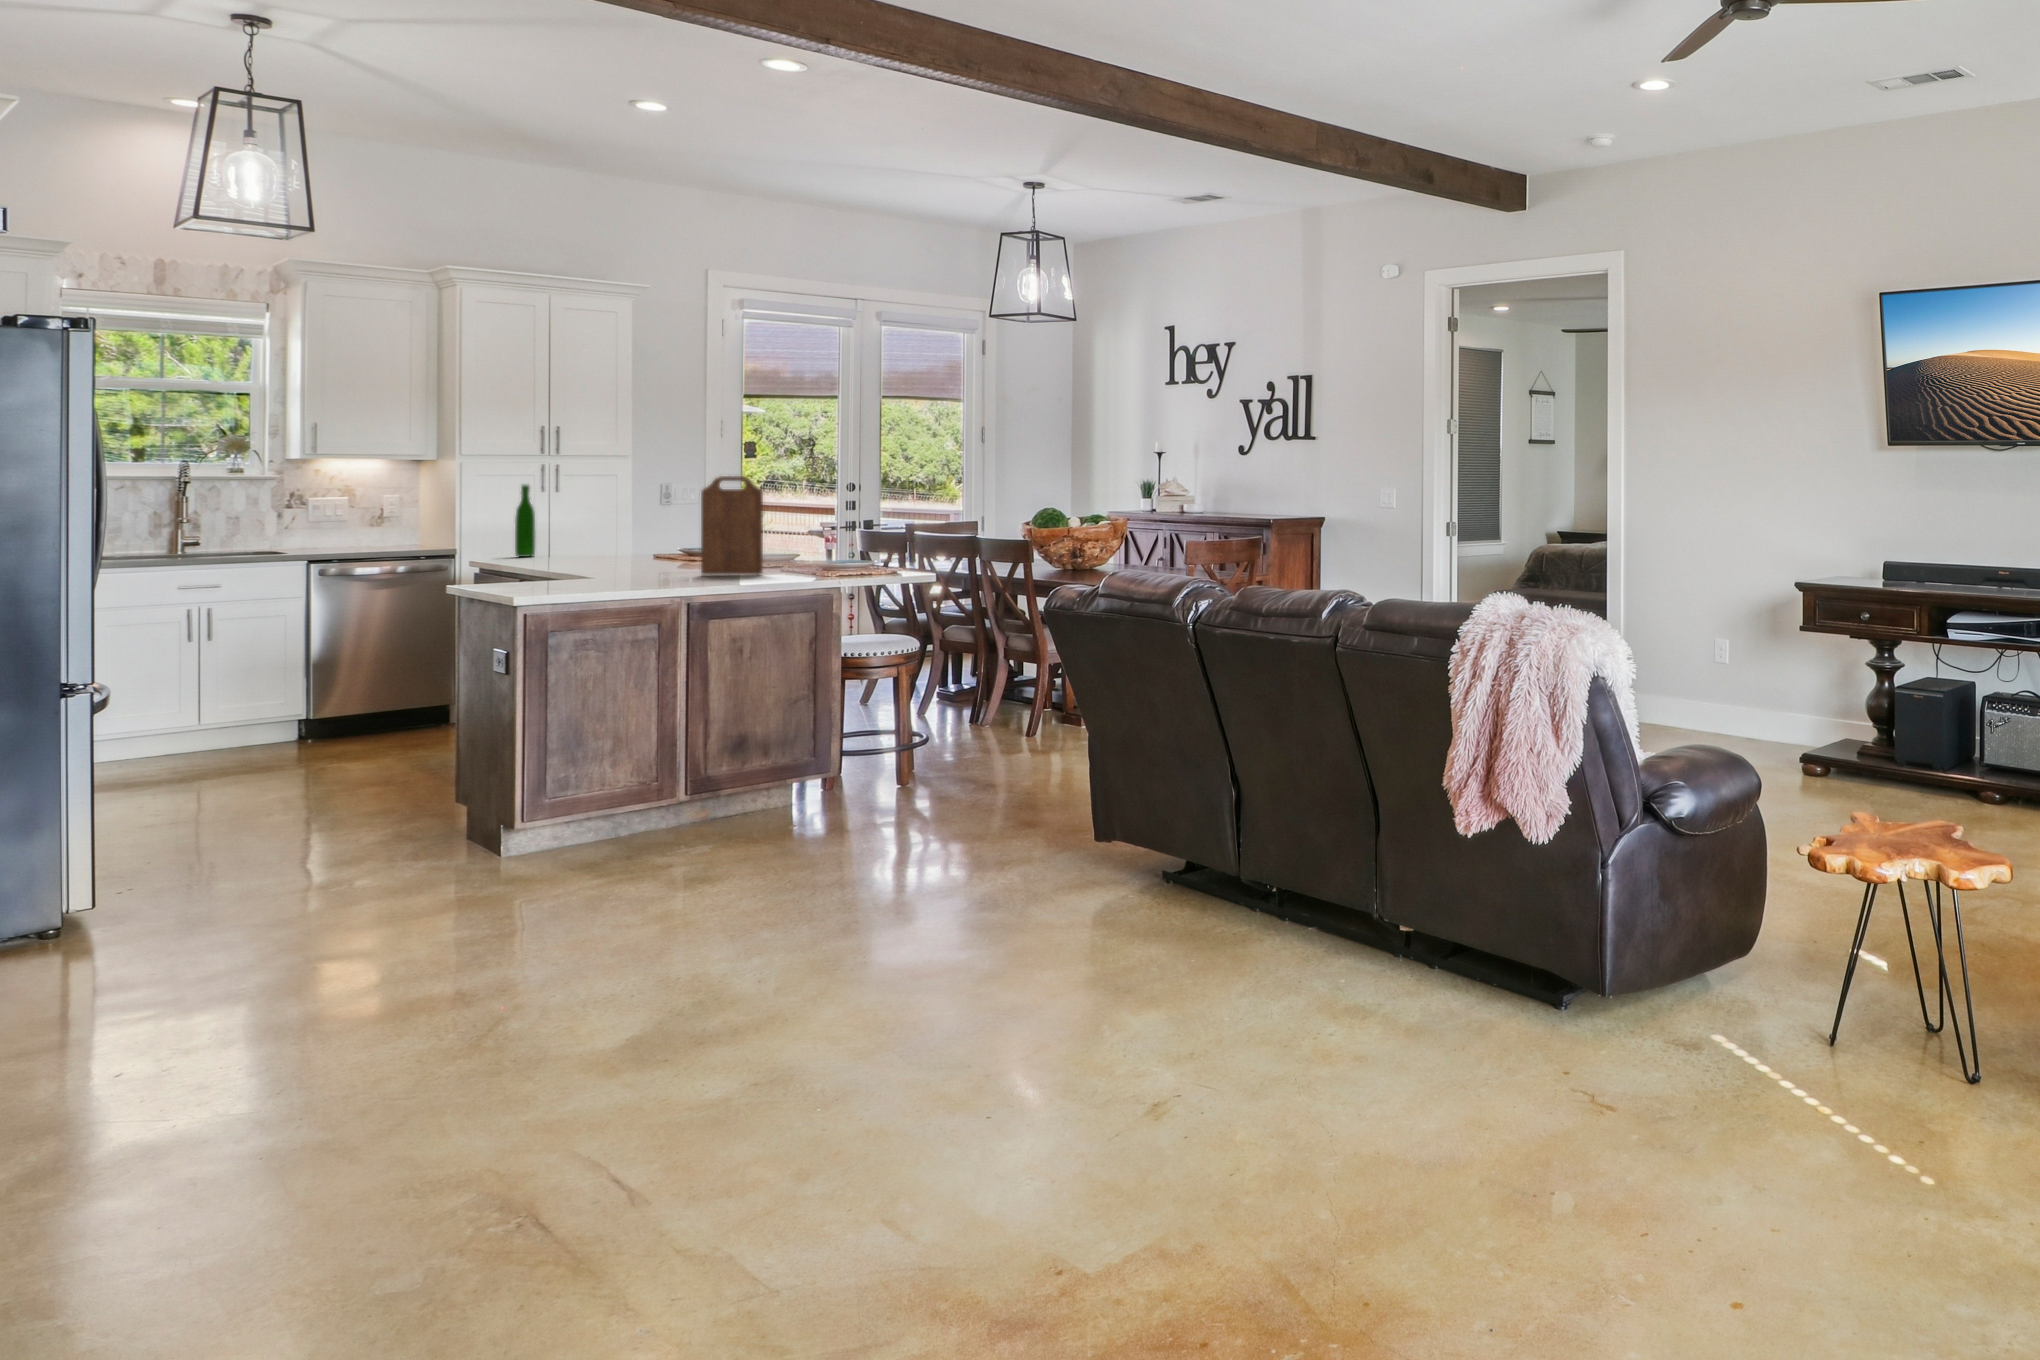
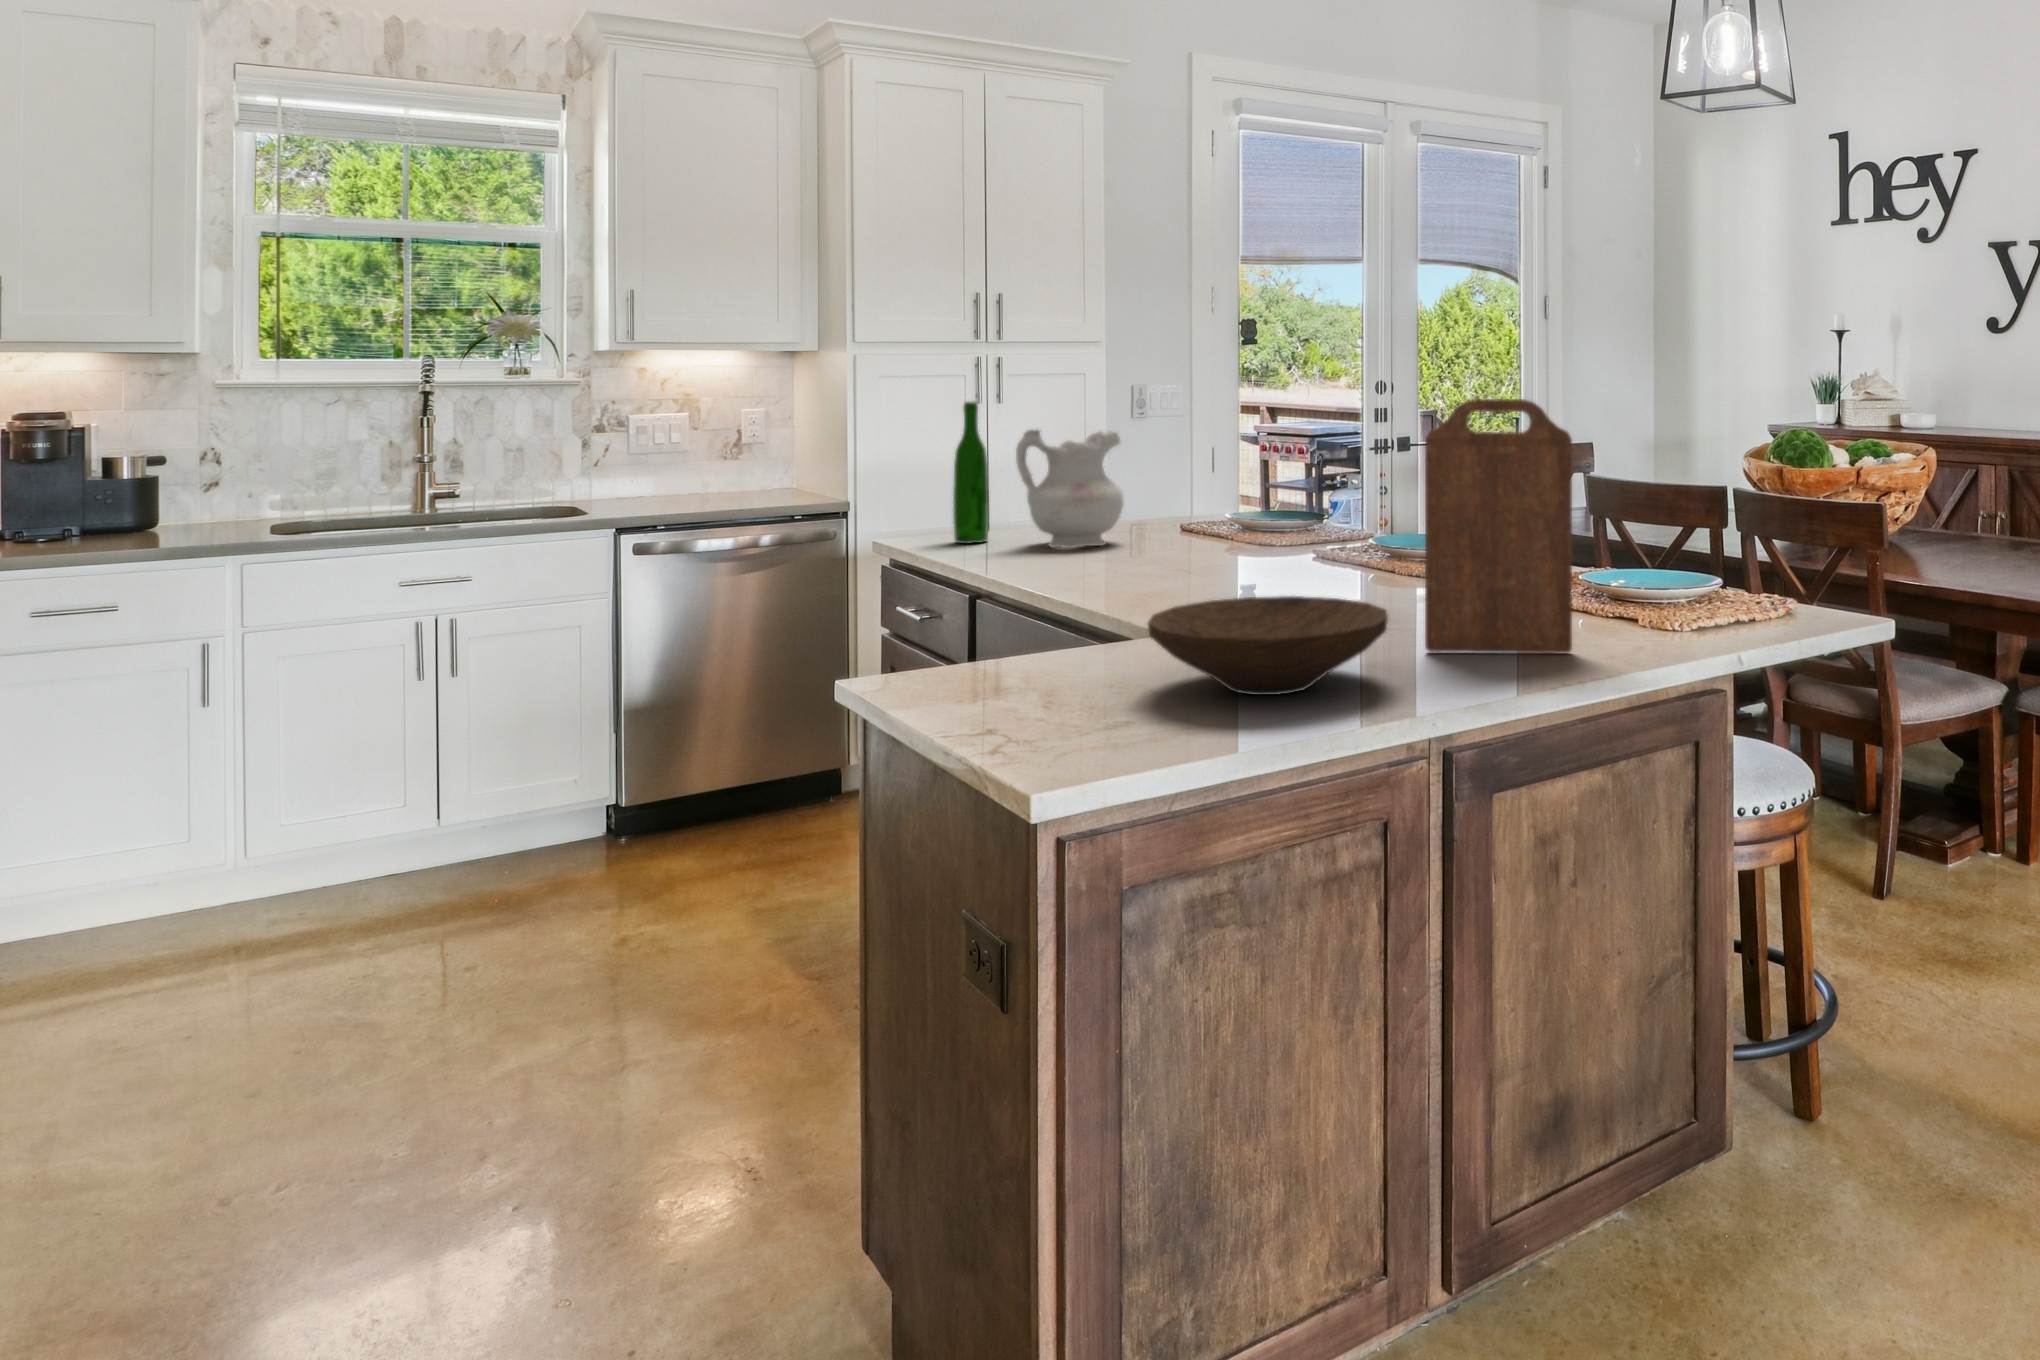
ceramic pitcher: none [549,498,611,558] -> present [1016,430,1123,548]
wooden bowl: none [570,552,673,581] -> present [1148,596,1388,695]

